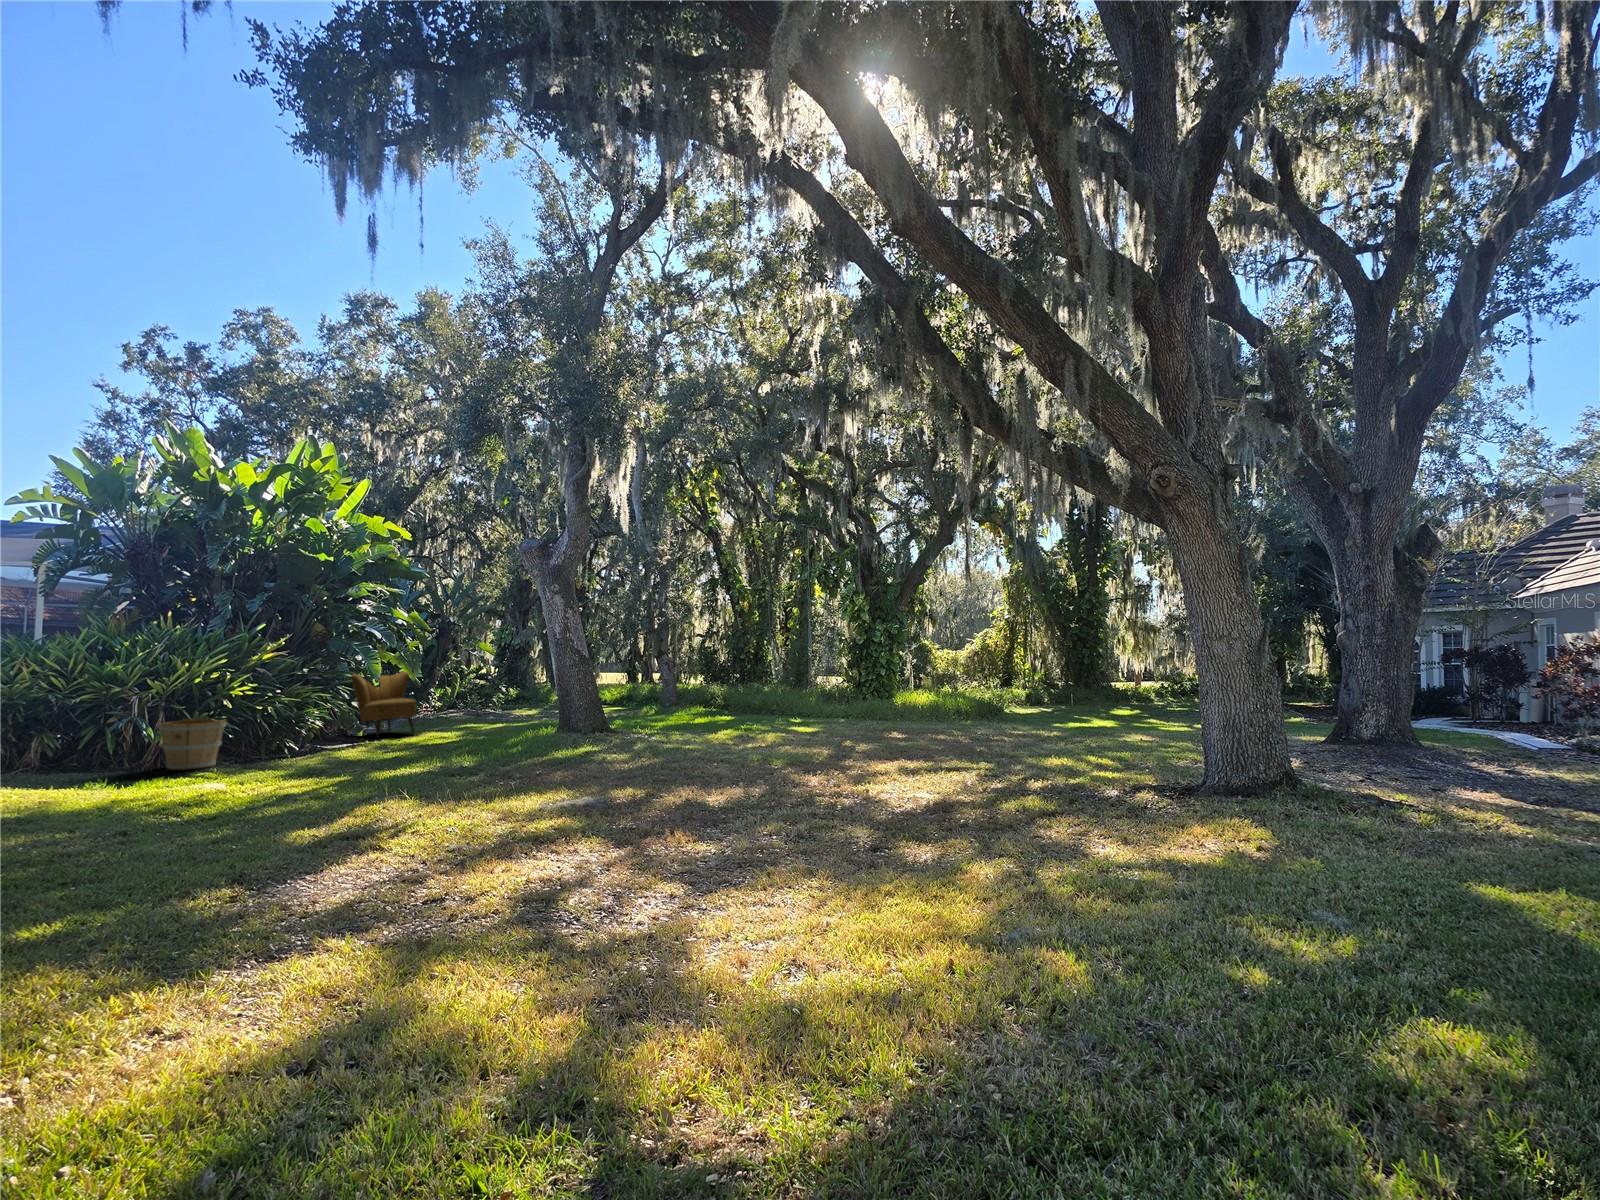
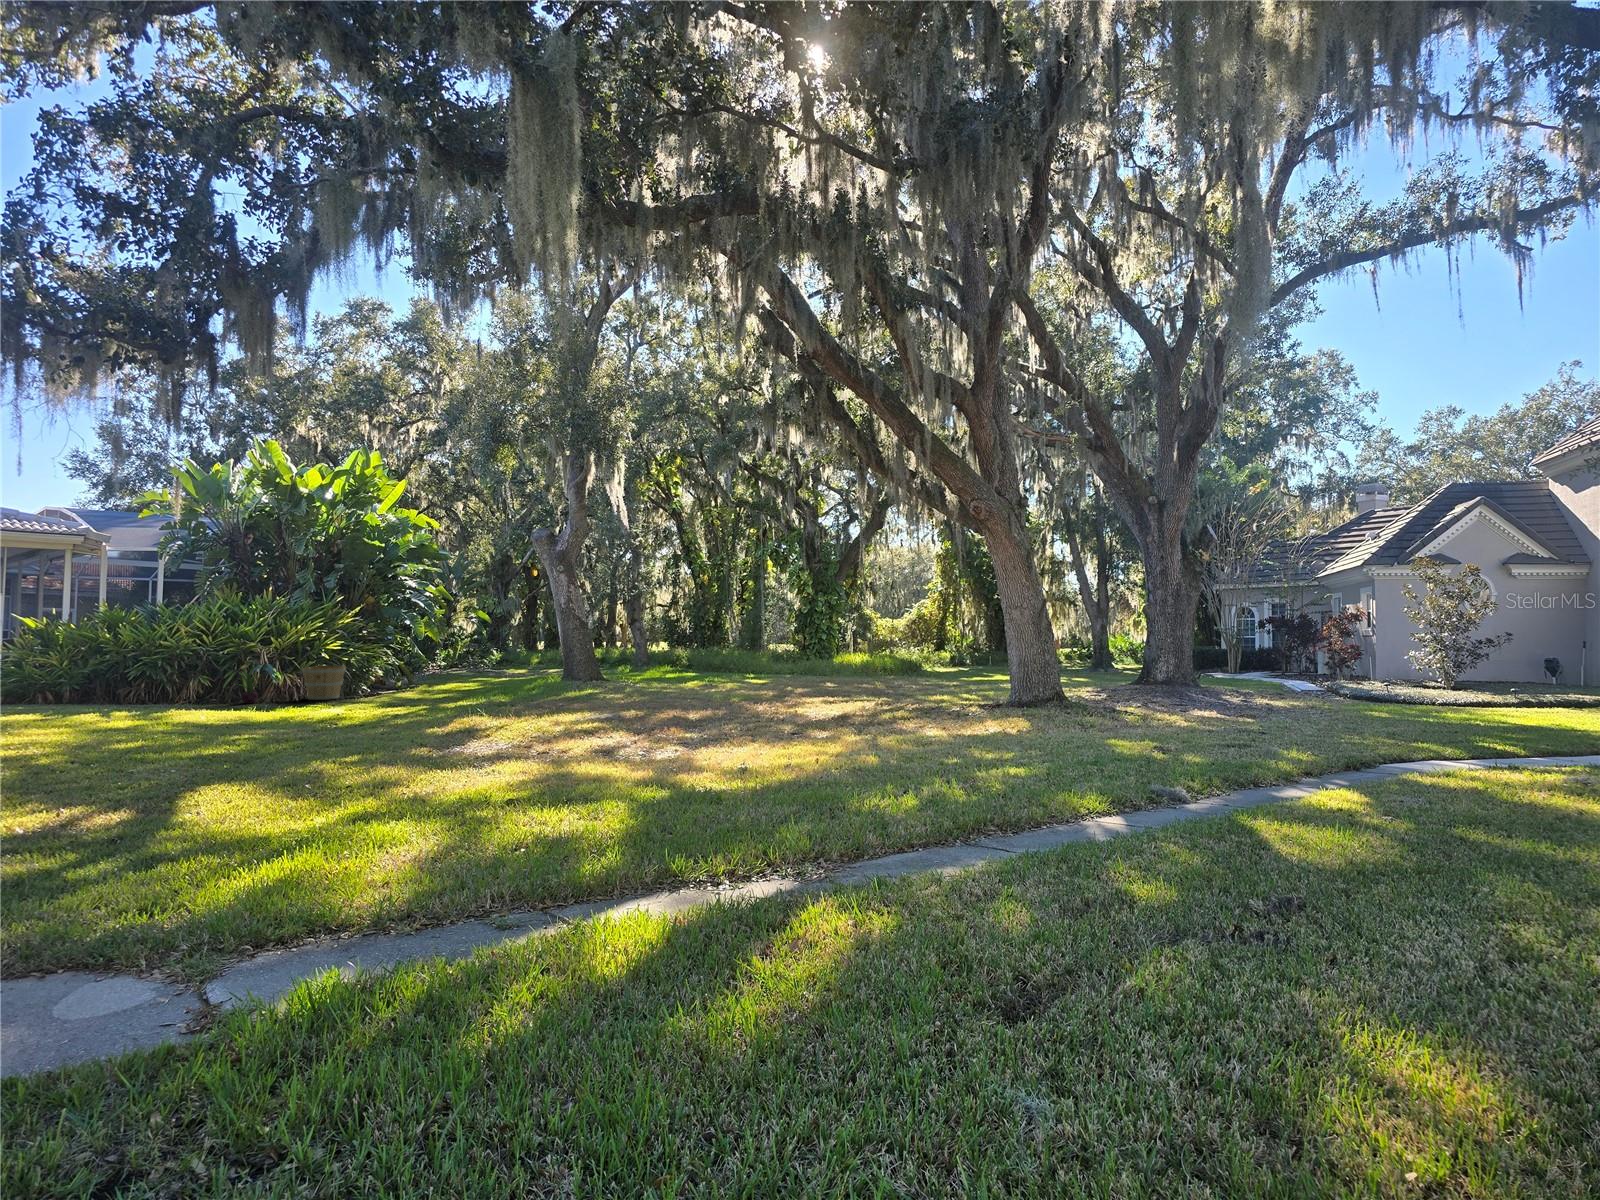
armchair: present [351,672,416,738] -> none [403,634,454,685]
decorative plant: none [26,720,109,778] -> present [241,666,260,704]

